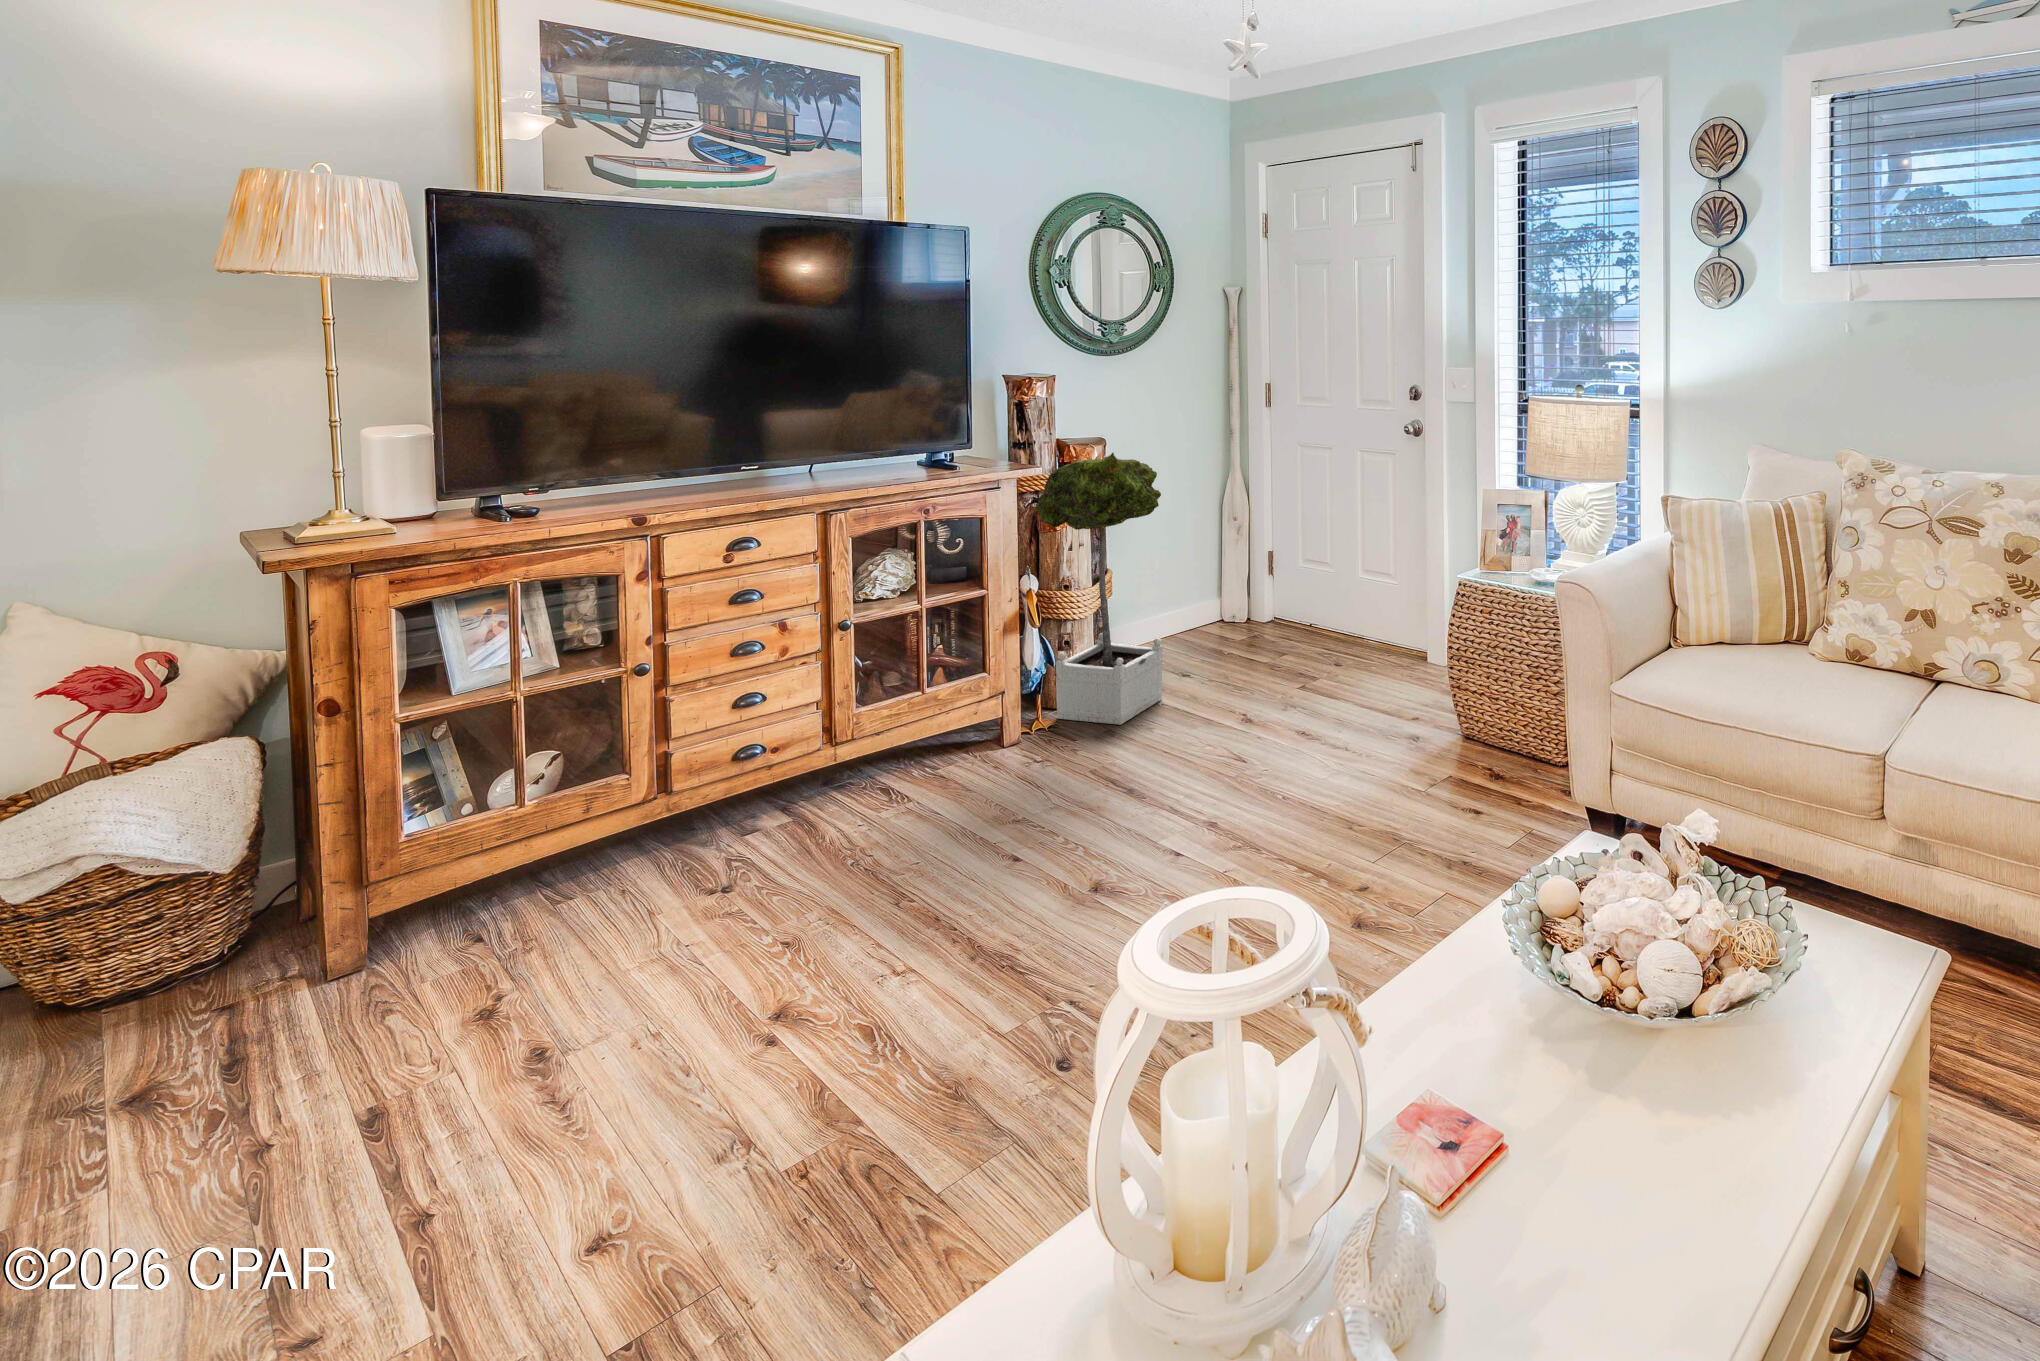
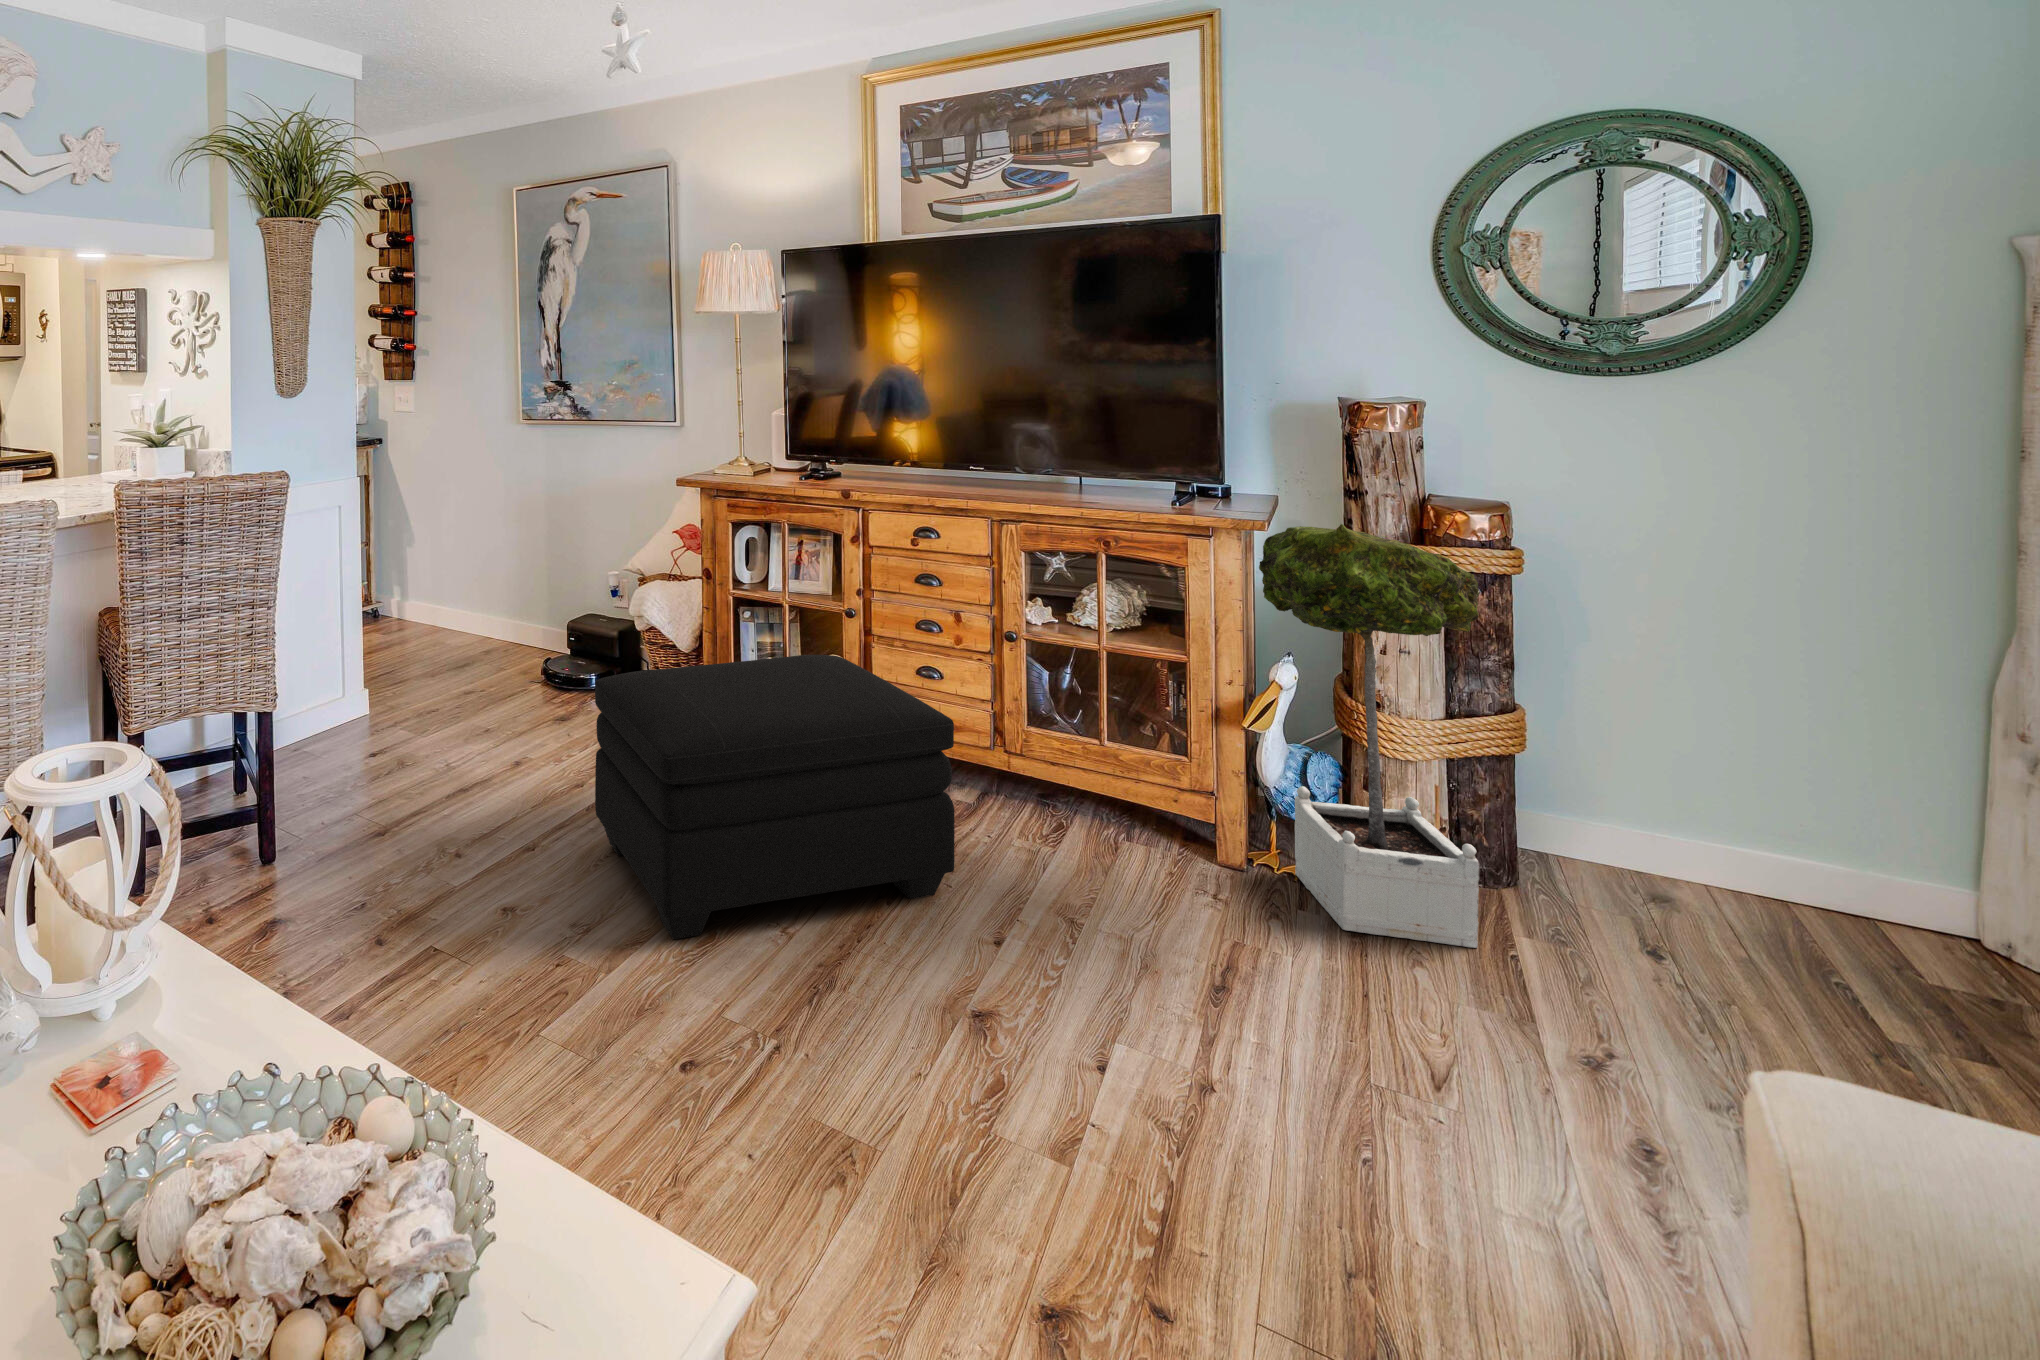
ottoman: none [538,684,959,1087] -> present [595,655,955,939]

